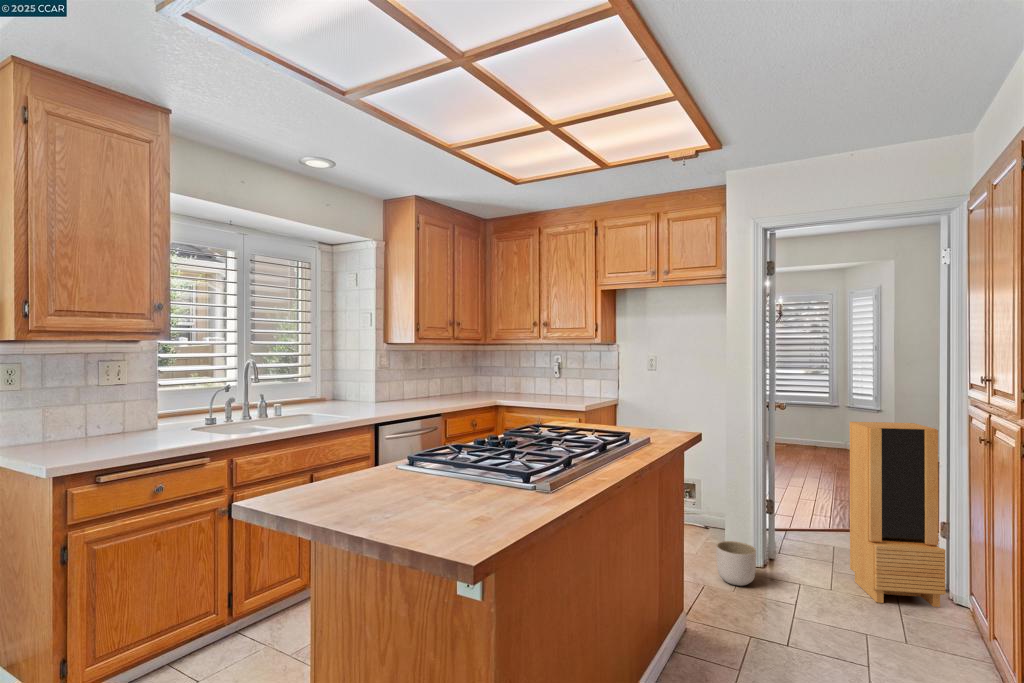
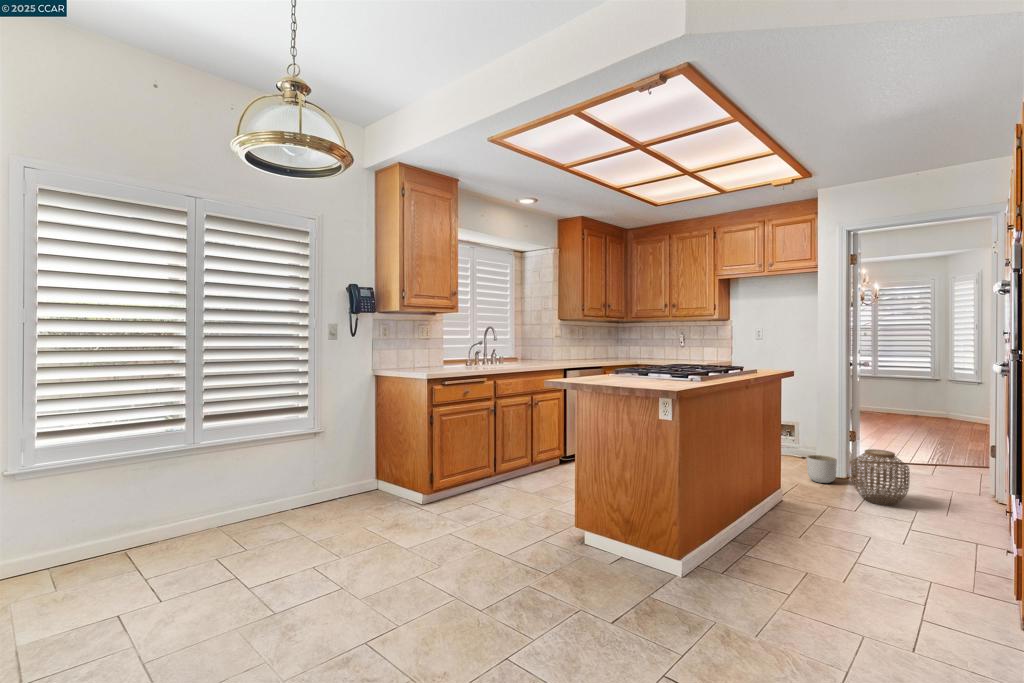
storage cabinet: present [850,422,946,607] -> none [912,371,982,499]
woven basket: none [781,545,862,635] -> present [851,449,910,505]

